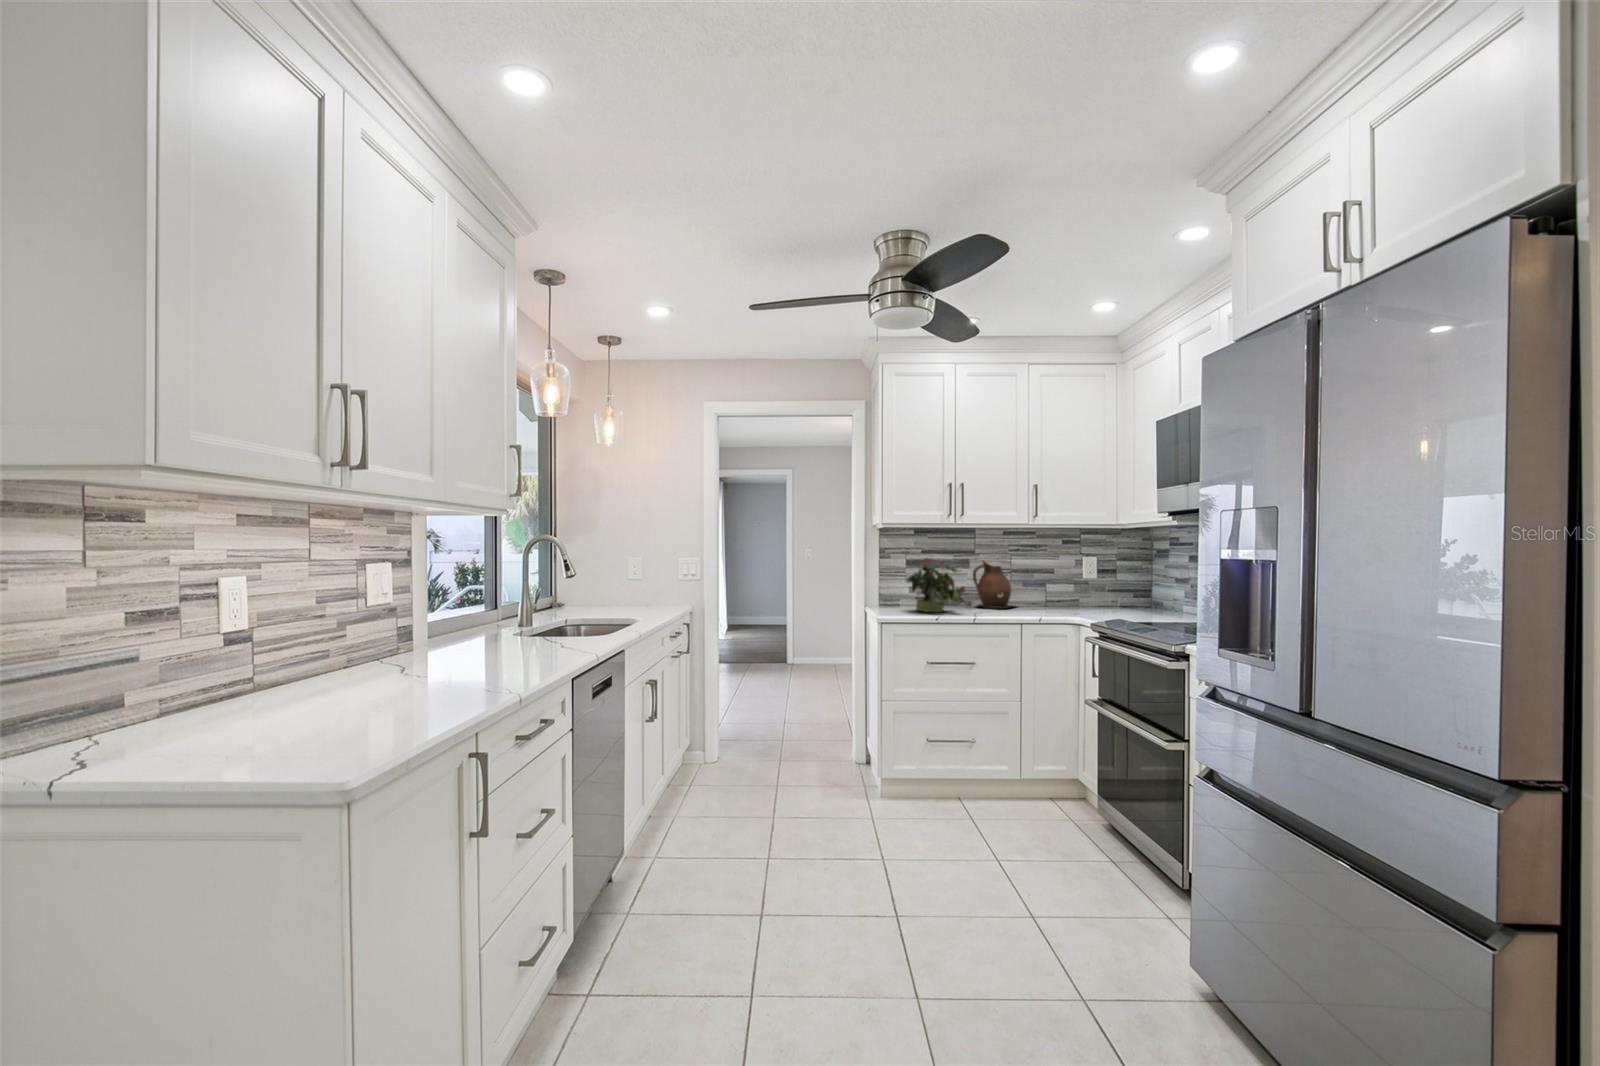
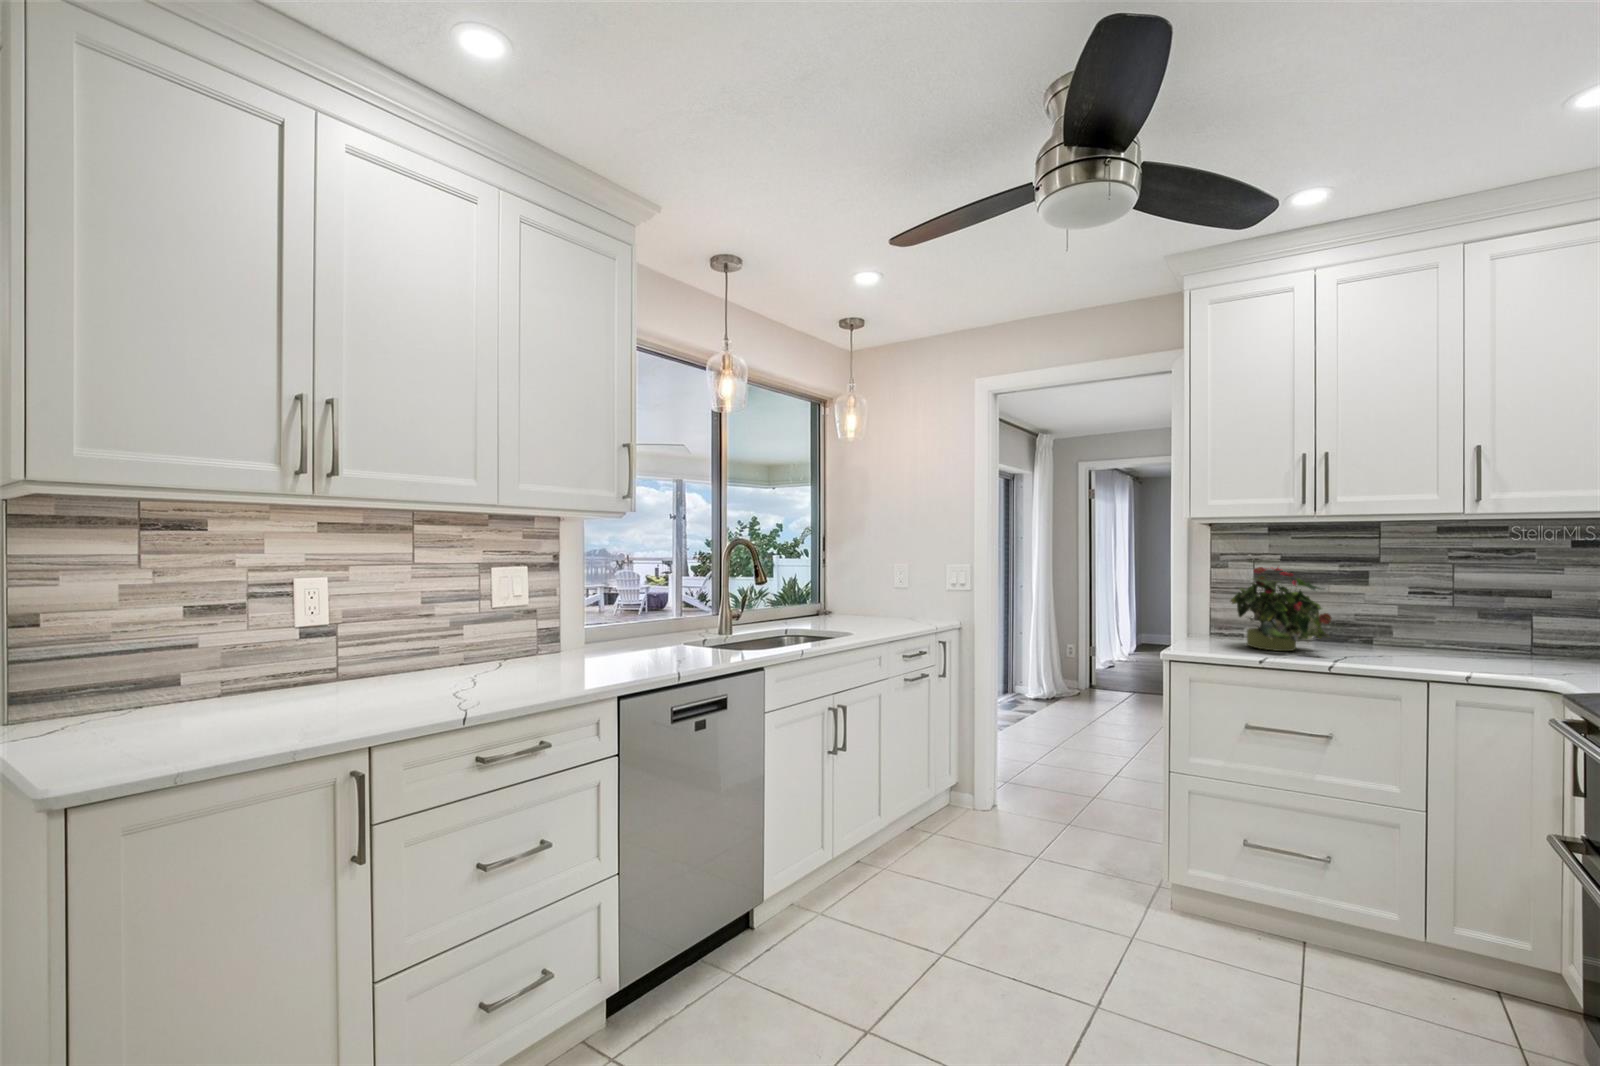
ceramic pitcher: present [973,561,1015,608] -> none [1368,572,1469,654]

